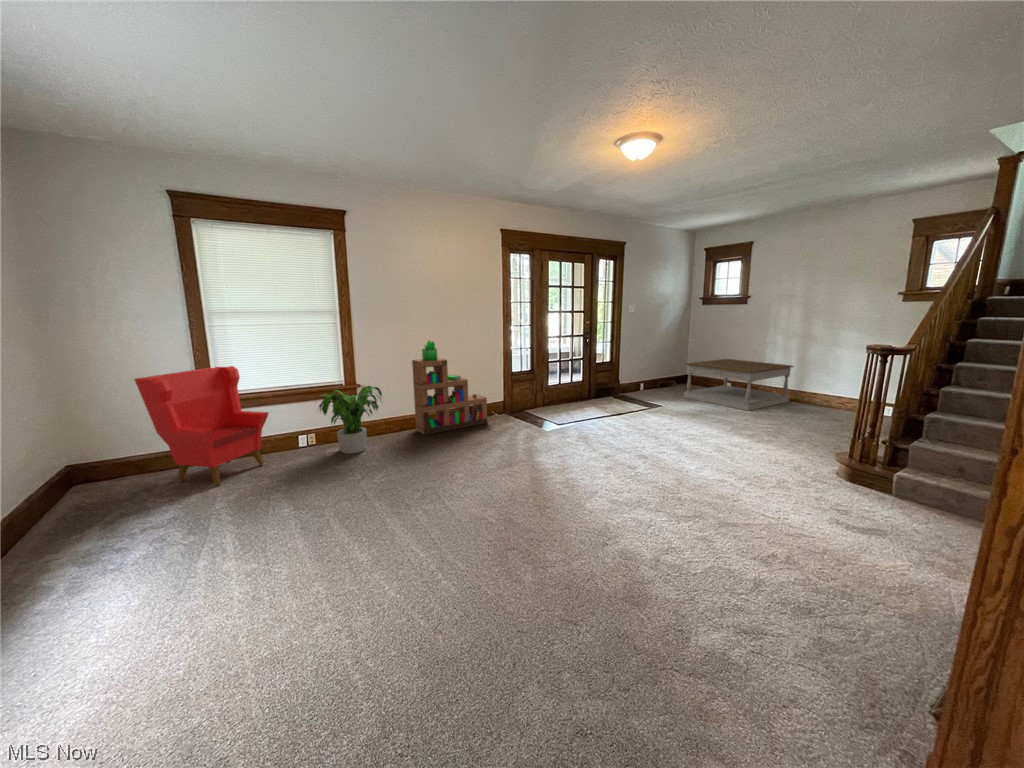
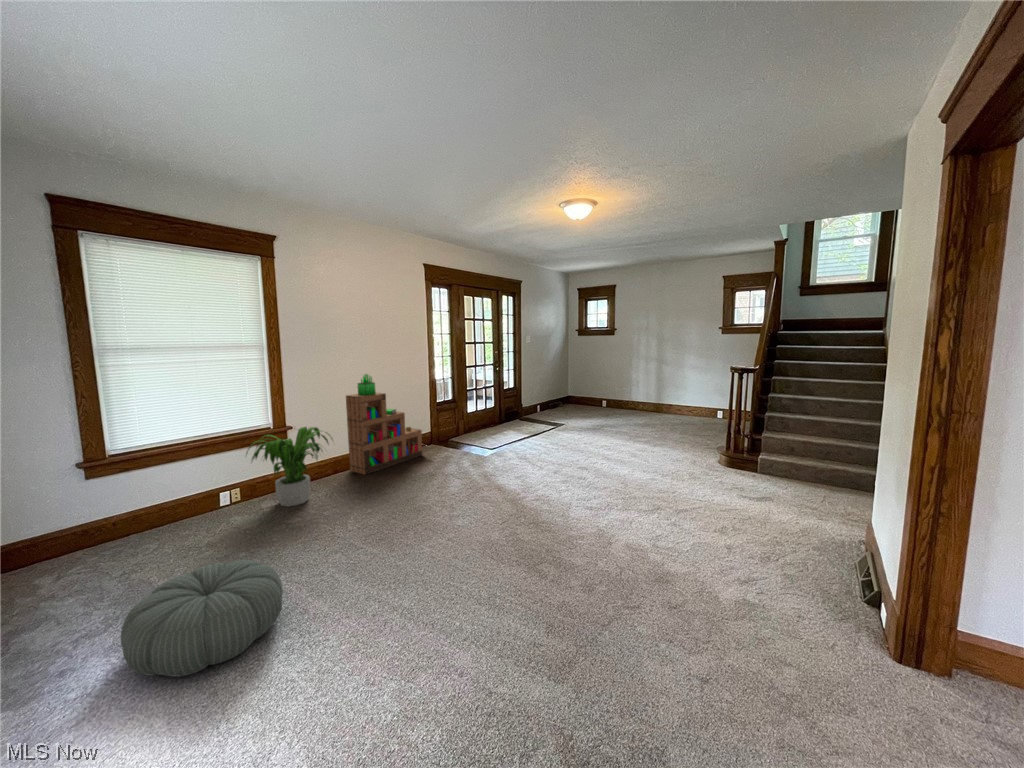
coffee table: present [684,359,794,411] -> none [576,381,654,422]
armchair: present [134,366,268,486] -> none [7,415,192,577]
pouf: none [136,489,270,572] -> present [121,560,283,677]

